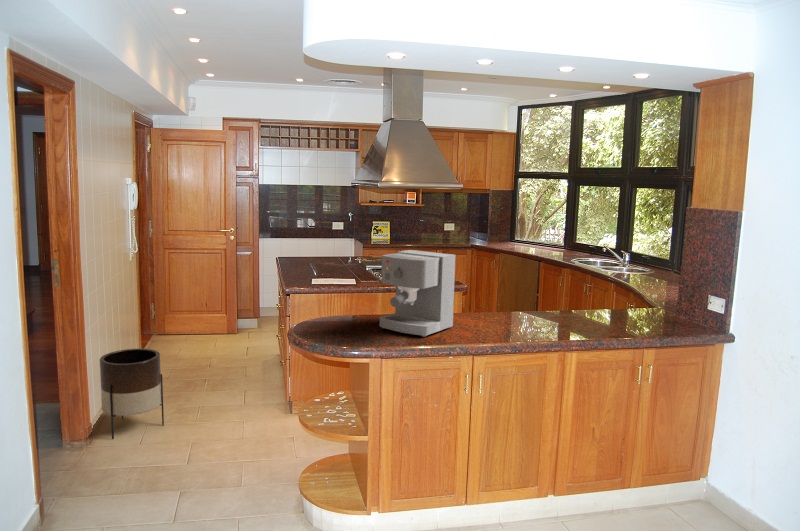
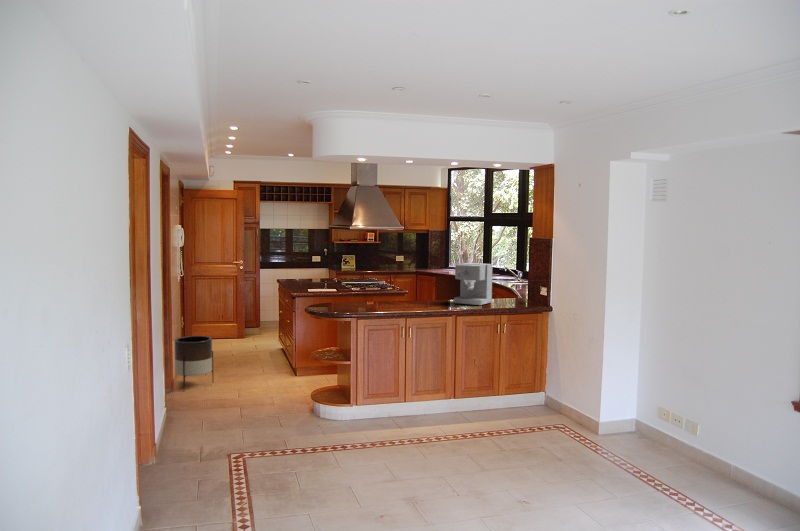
coffee maker: present [380,250,456,337] -> present [454,263,492,306]

